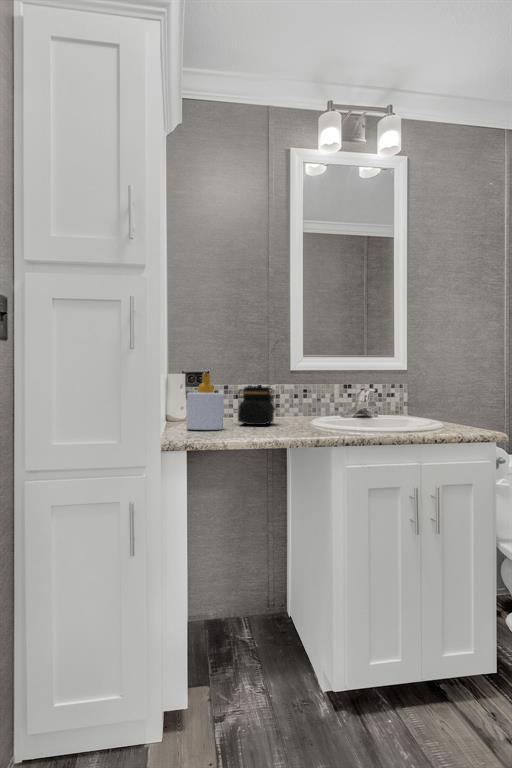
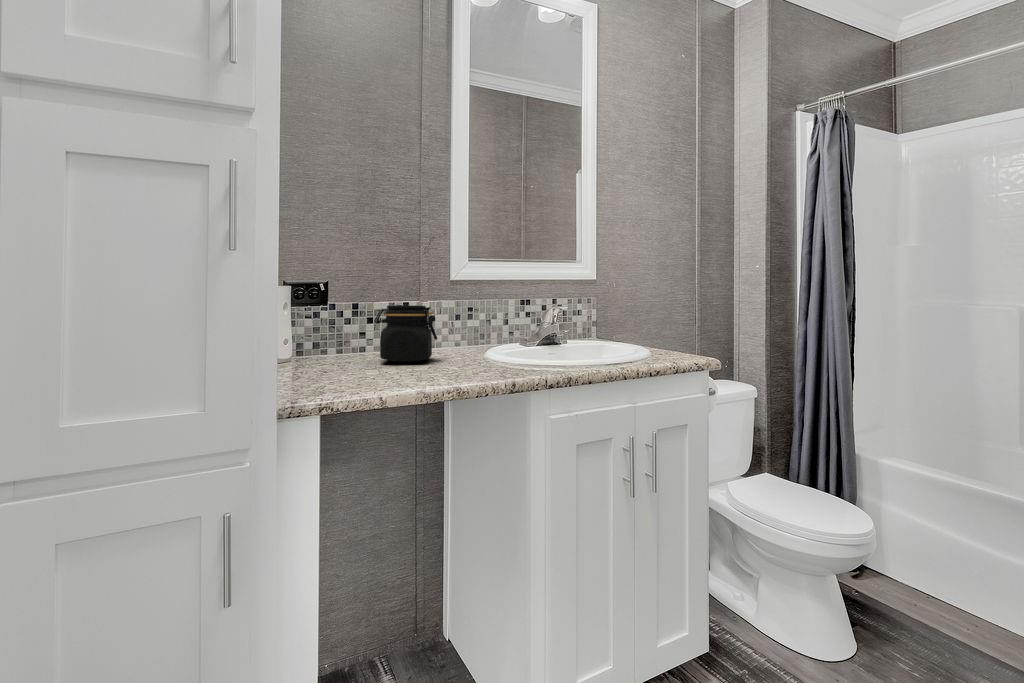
soap bottle: present [187,373,224,430] -> none [302,286,362,375]

